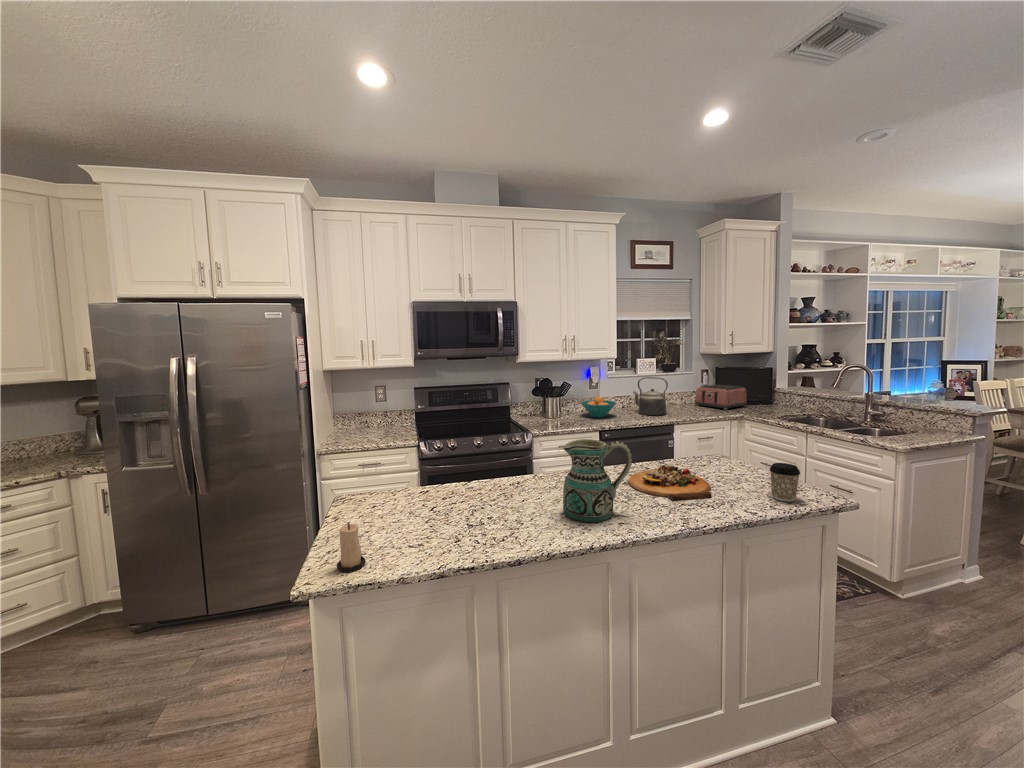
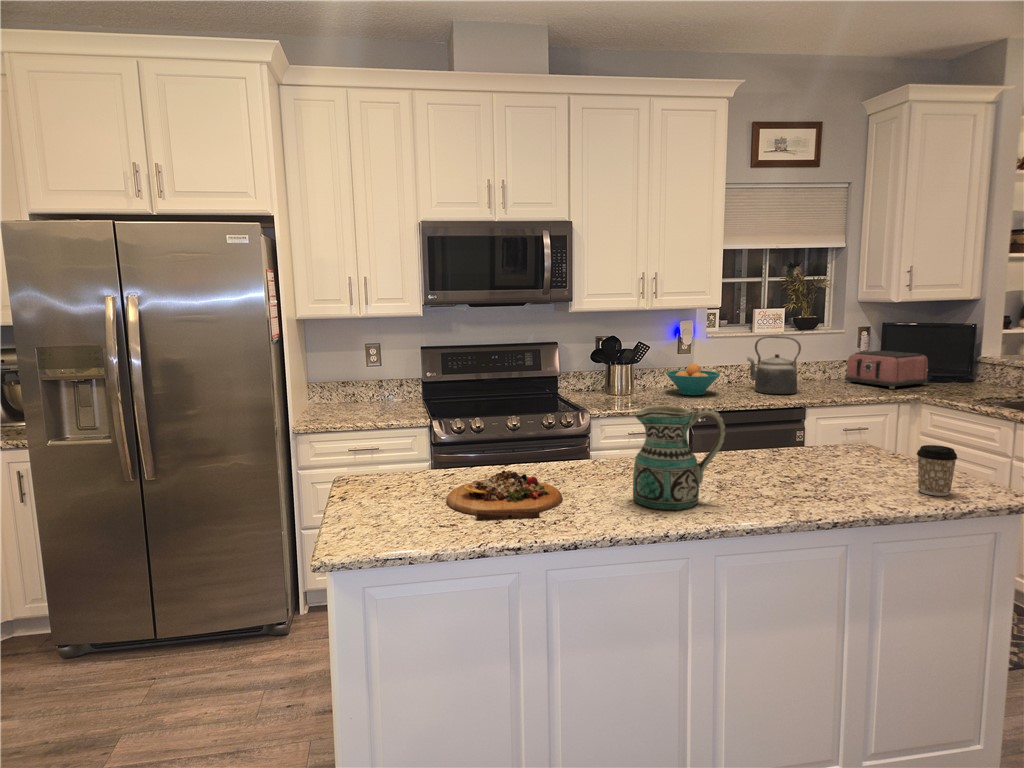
cutting board: present [628,465,712,501] -> present [447,470,563,521]
candle: present [337,523,366,572] -> none [358,490,390,547]

